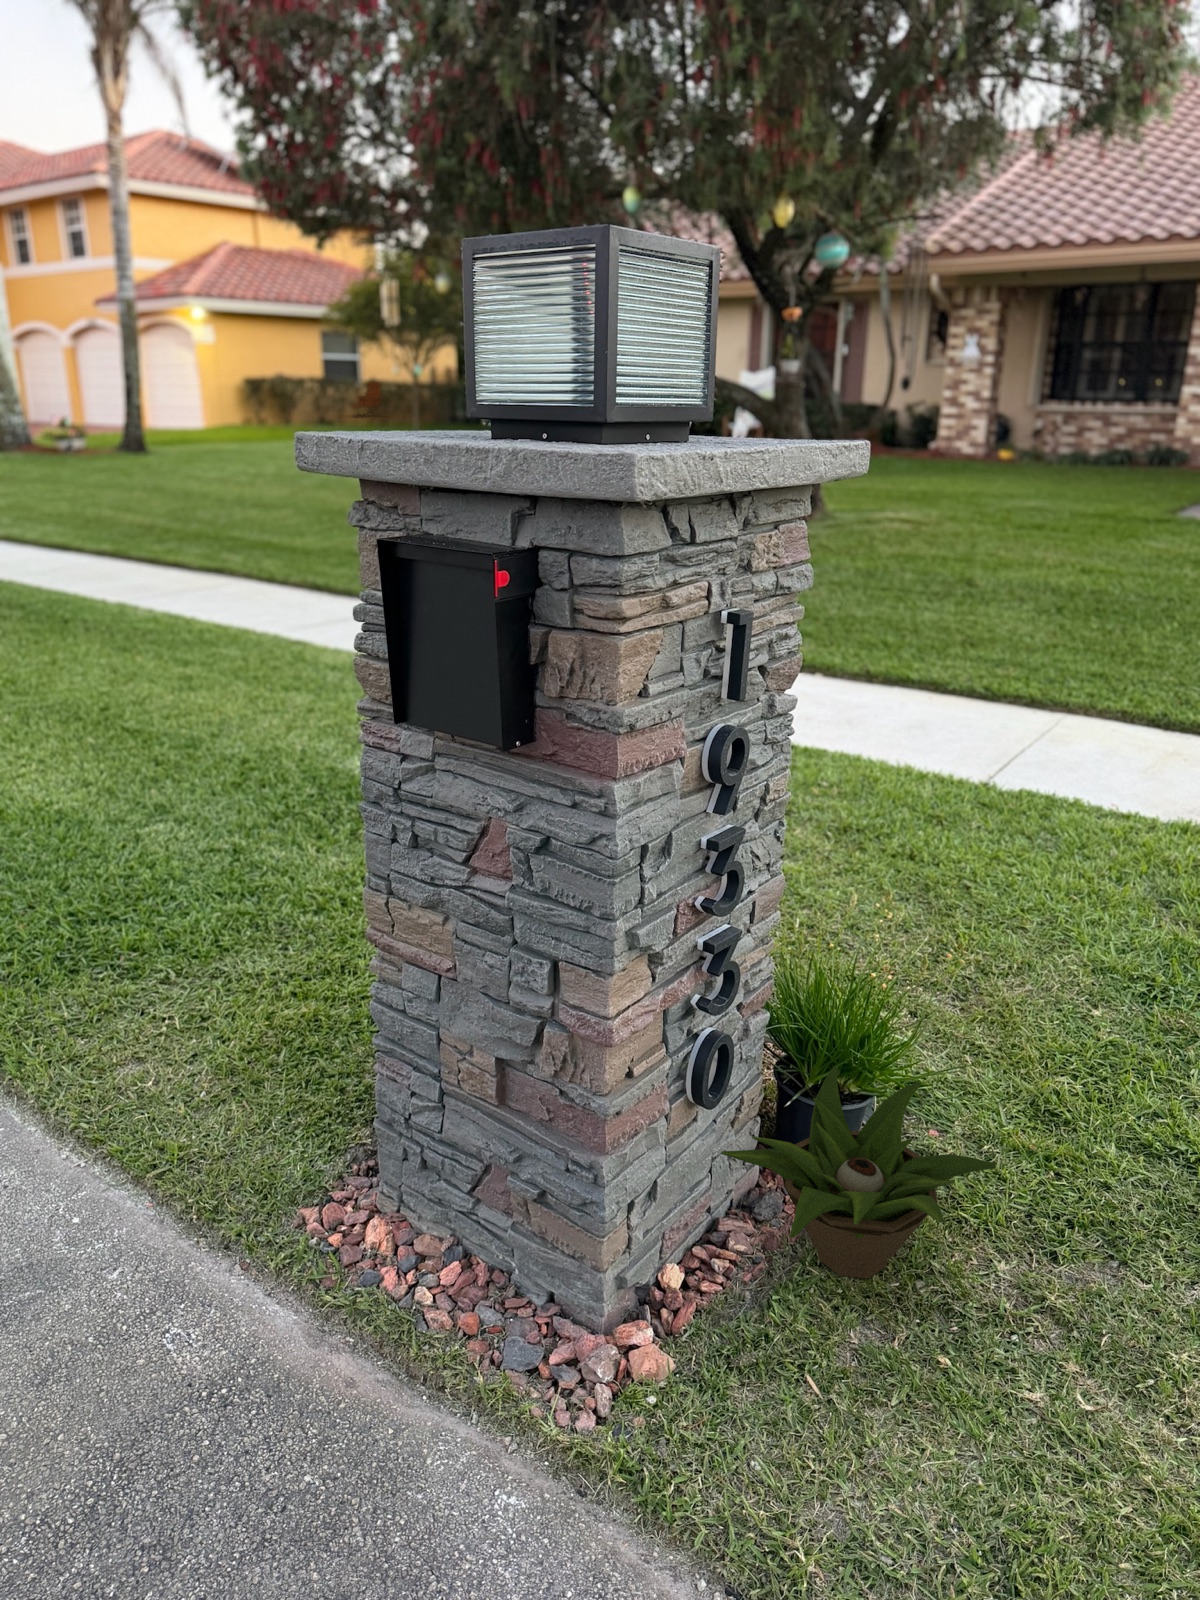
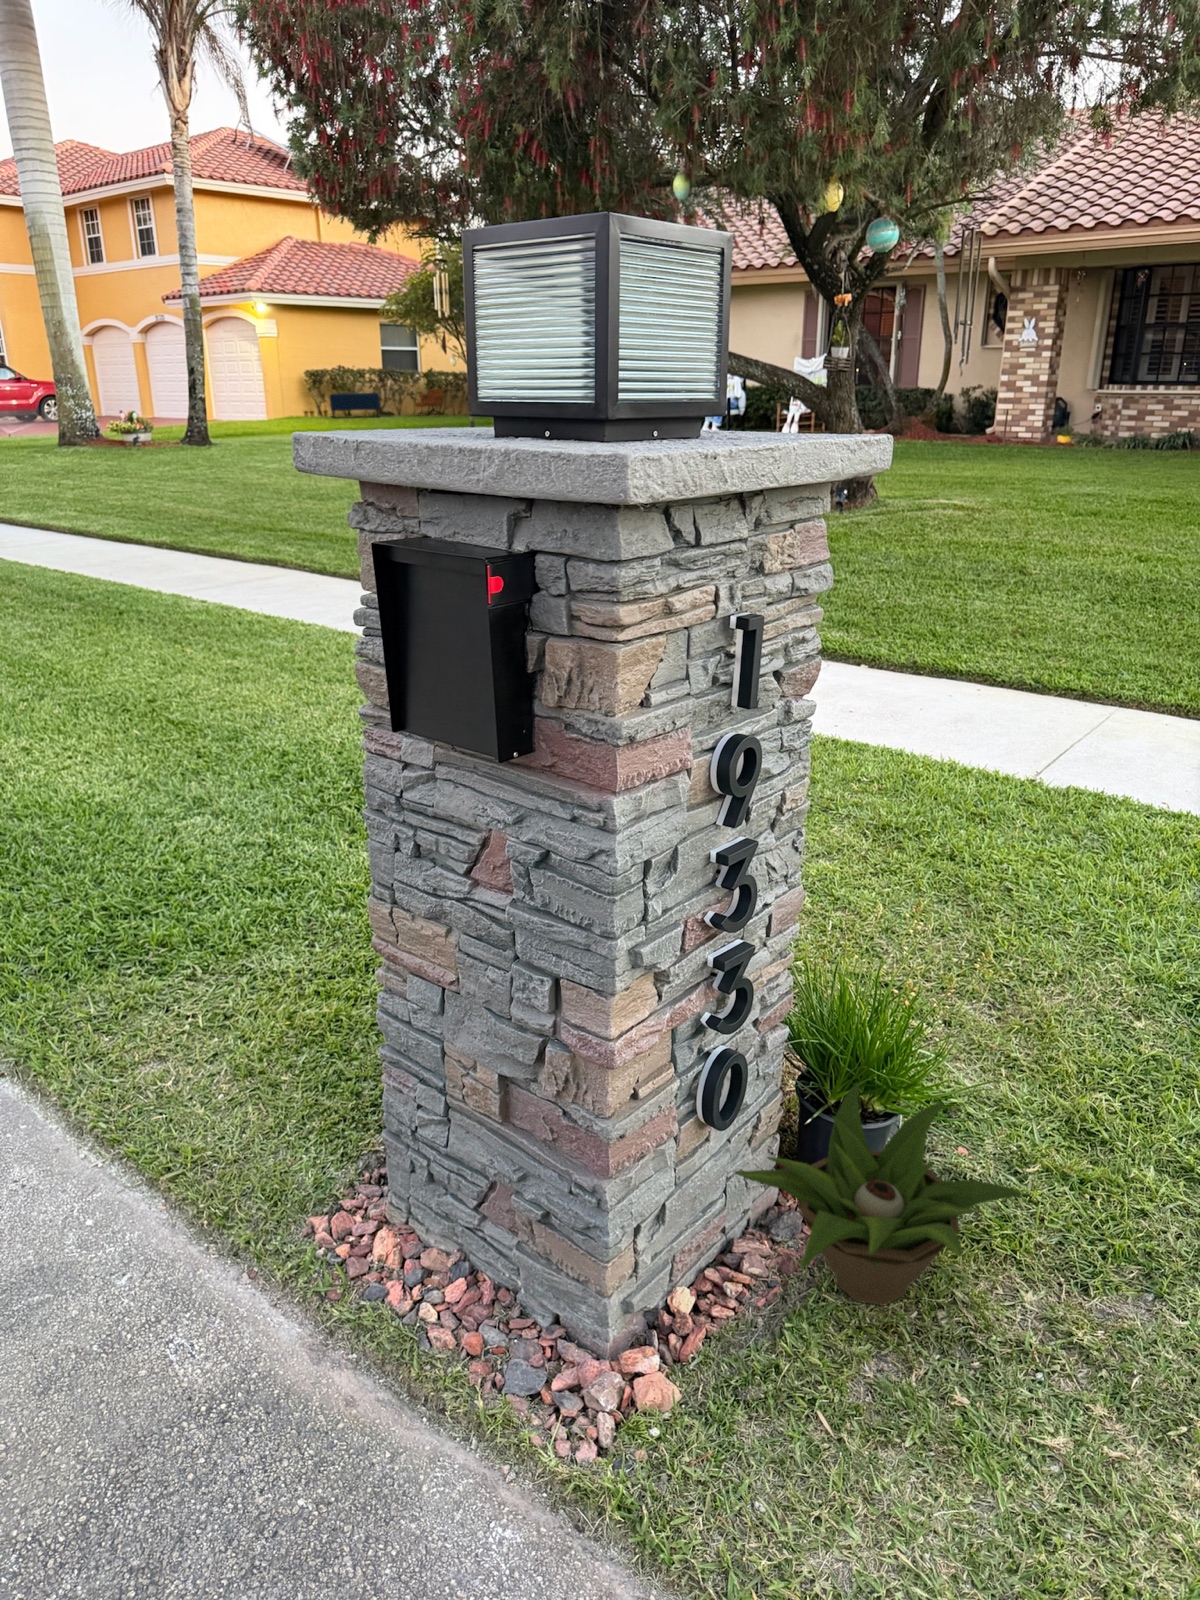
bench: none [262,393,315,419] -> present [330,393,380,418]

